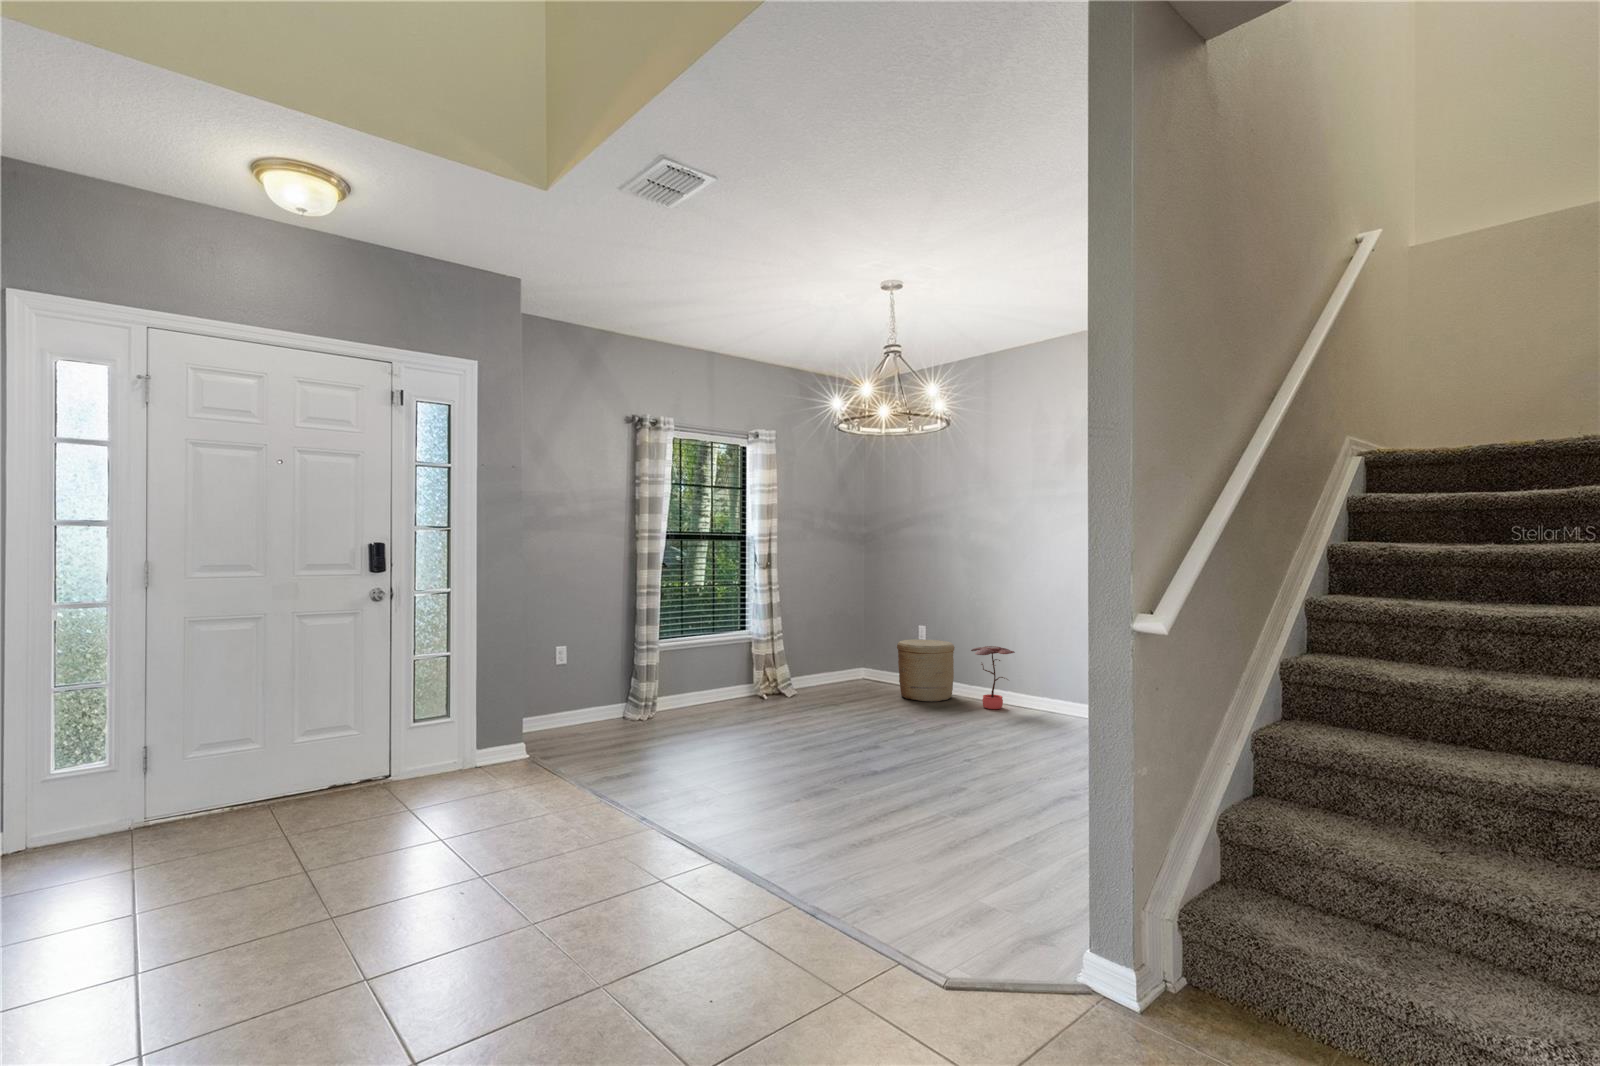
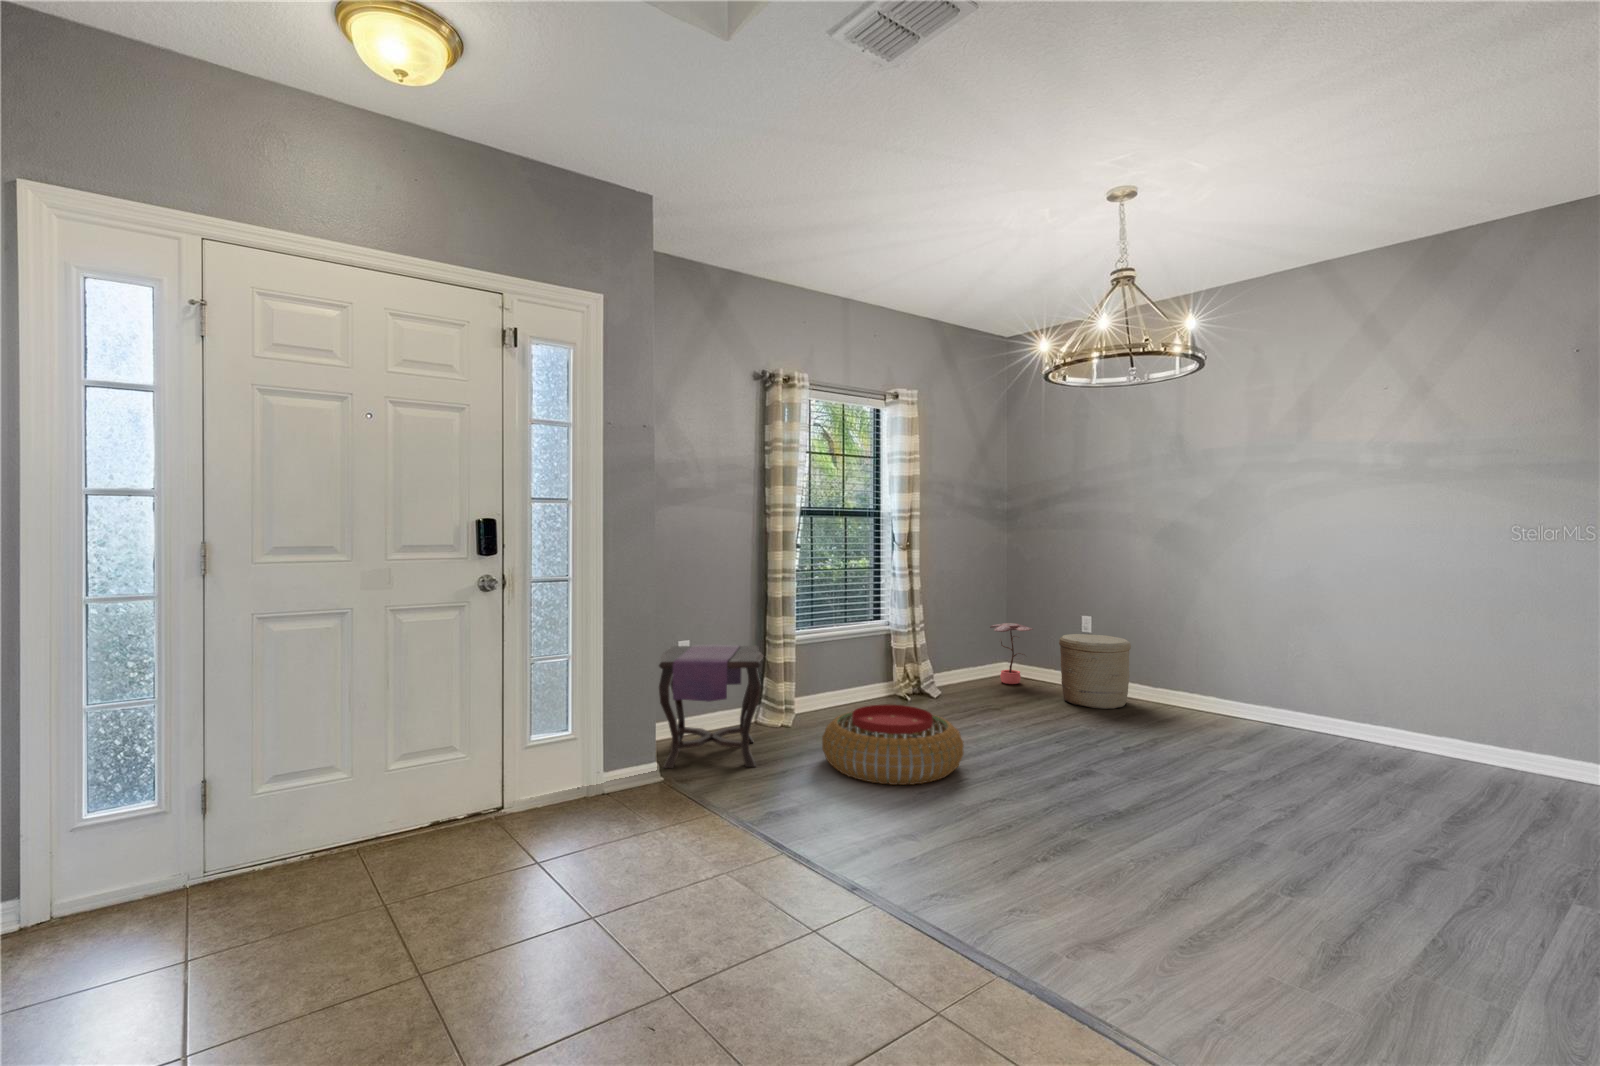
potted plant: present [971,646,1015,709] -> present [990,623,1033,684]
side table: none [529,648,623,750] -> present [659,644,763,768]
pouf: none [668,695,783,756] -> present [822,705,964,785]

